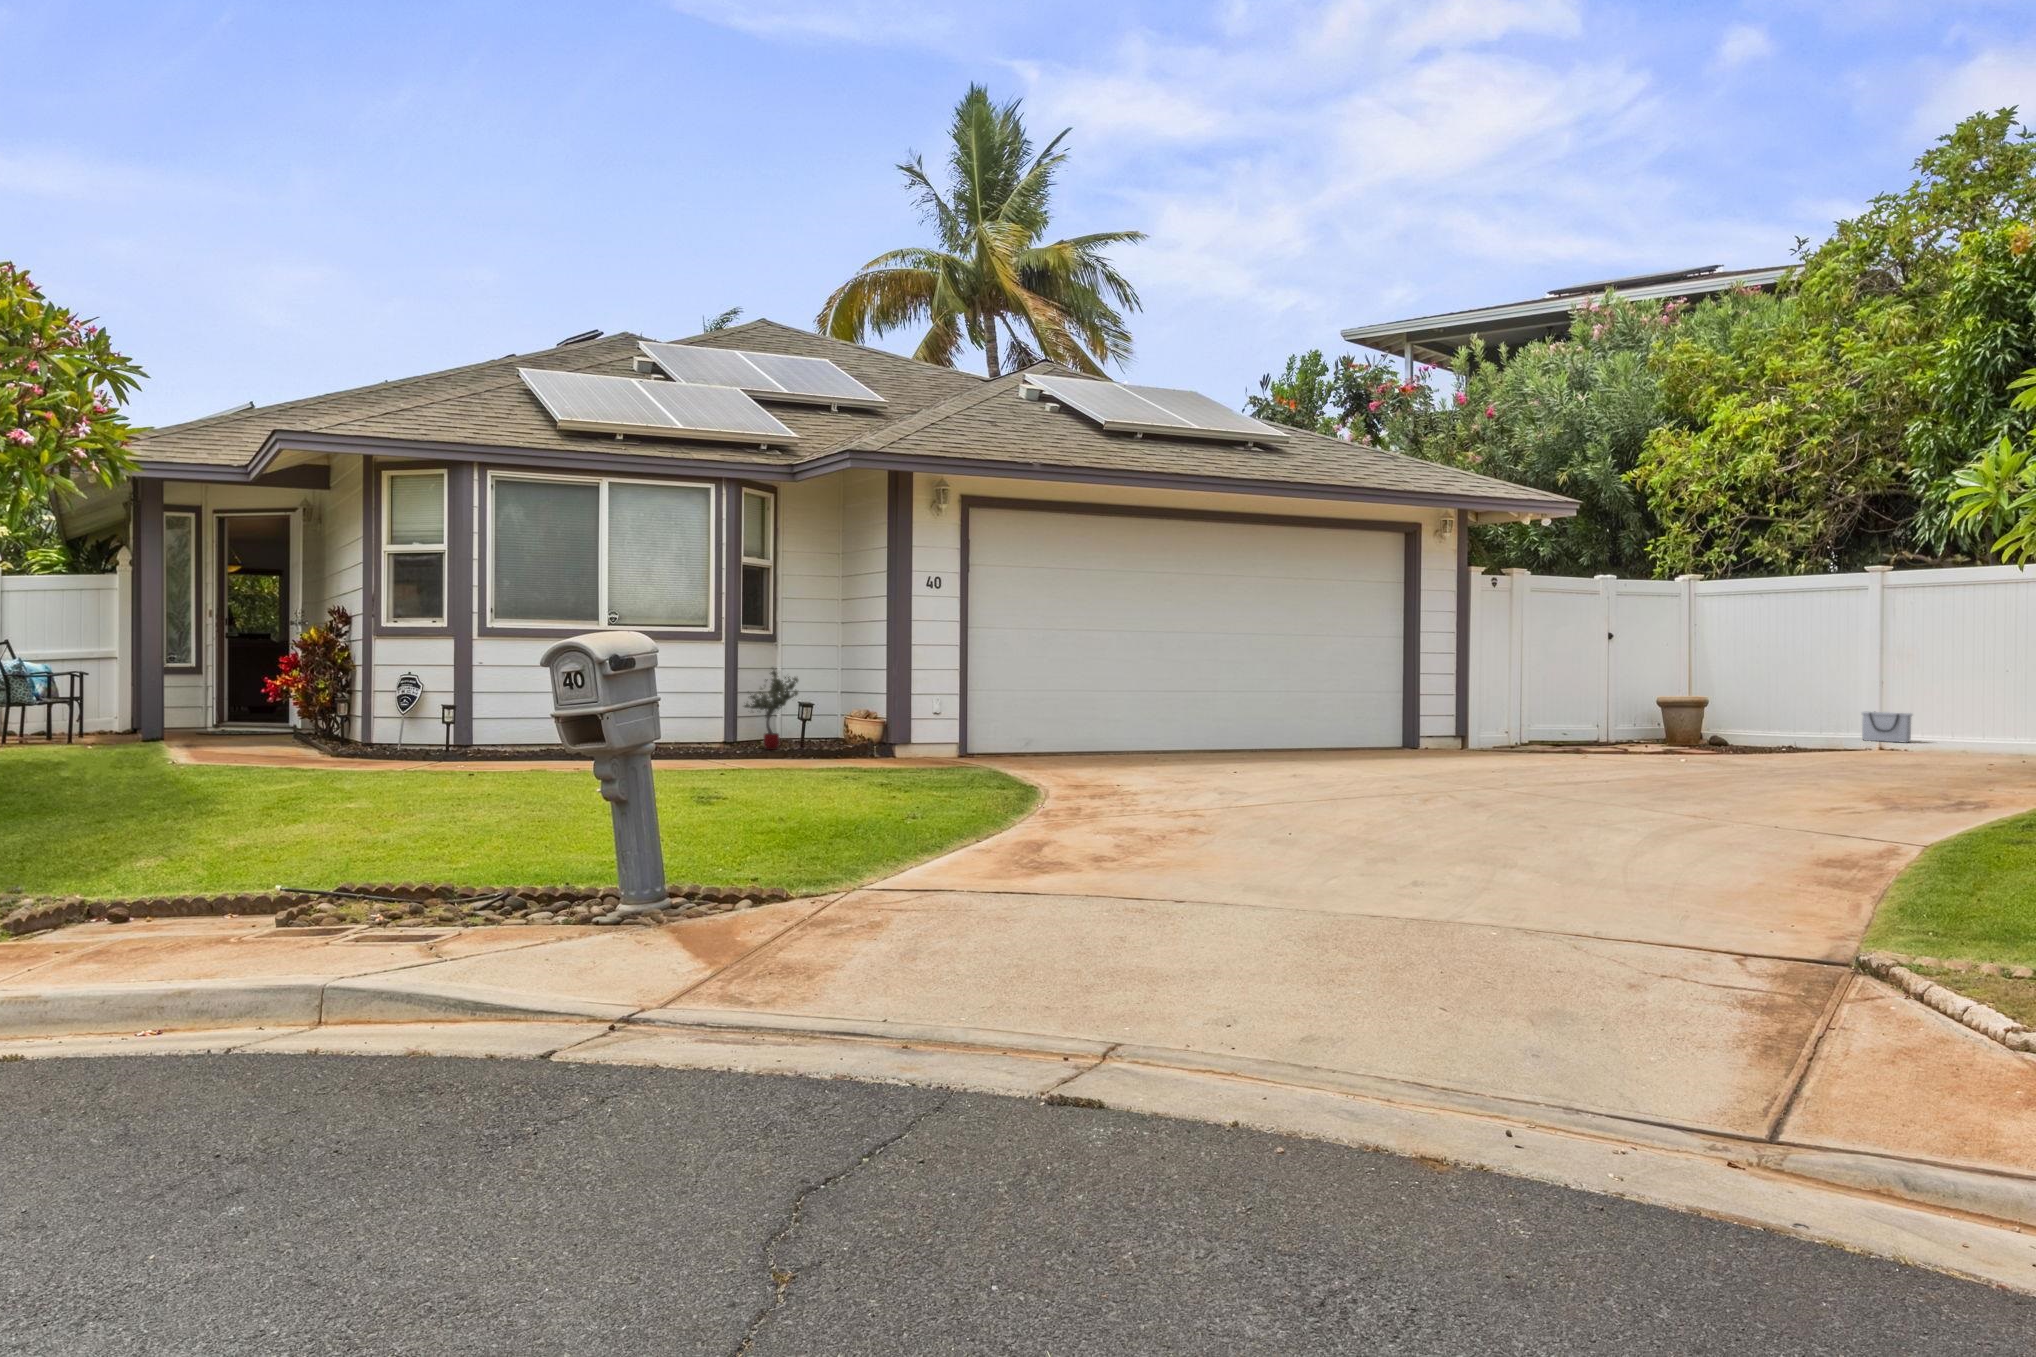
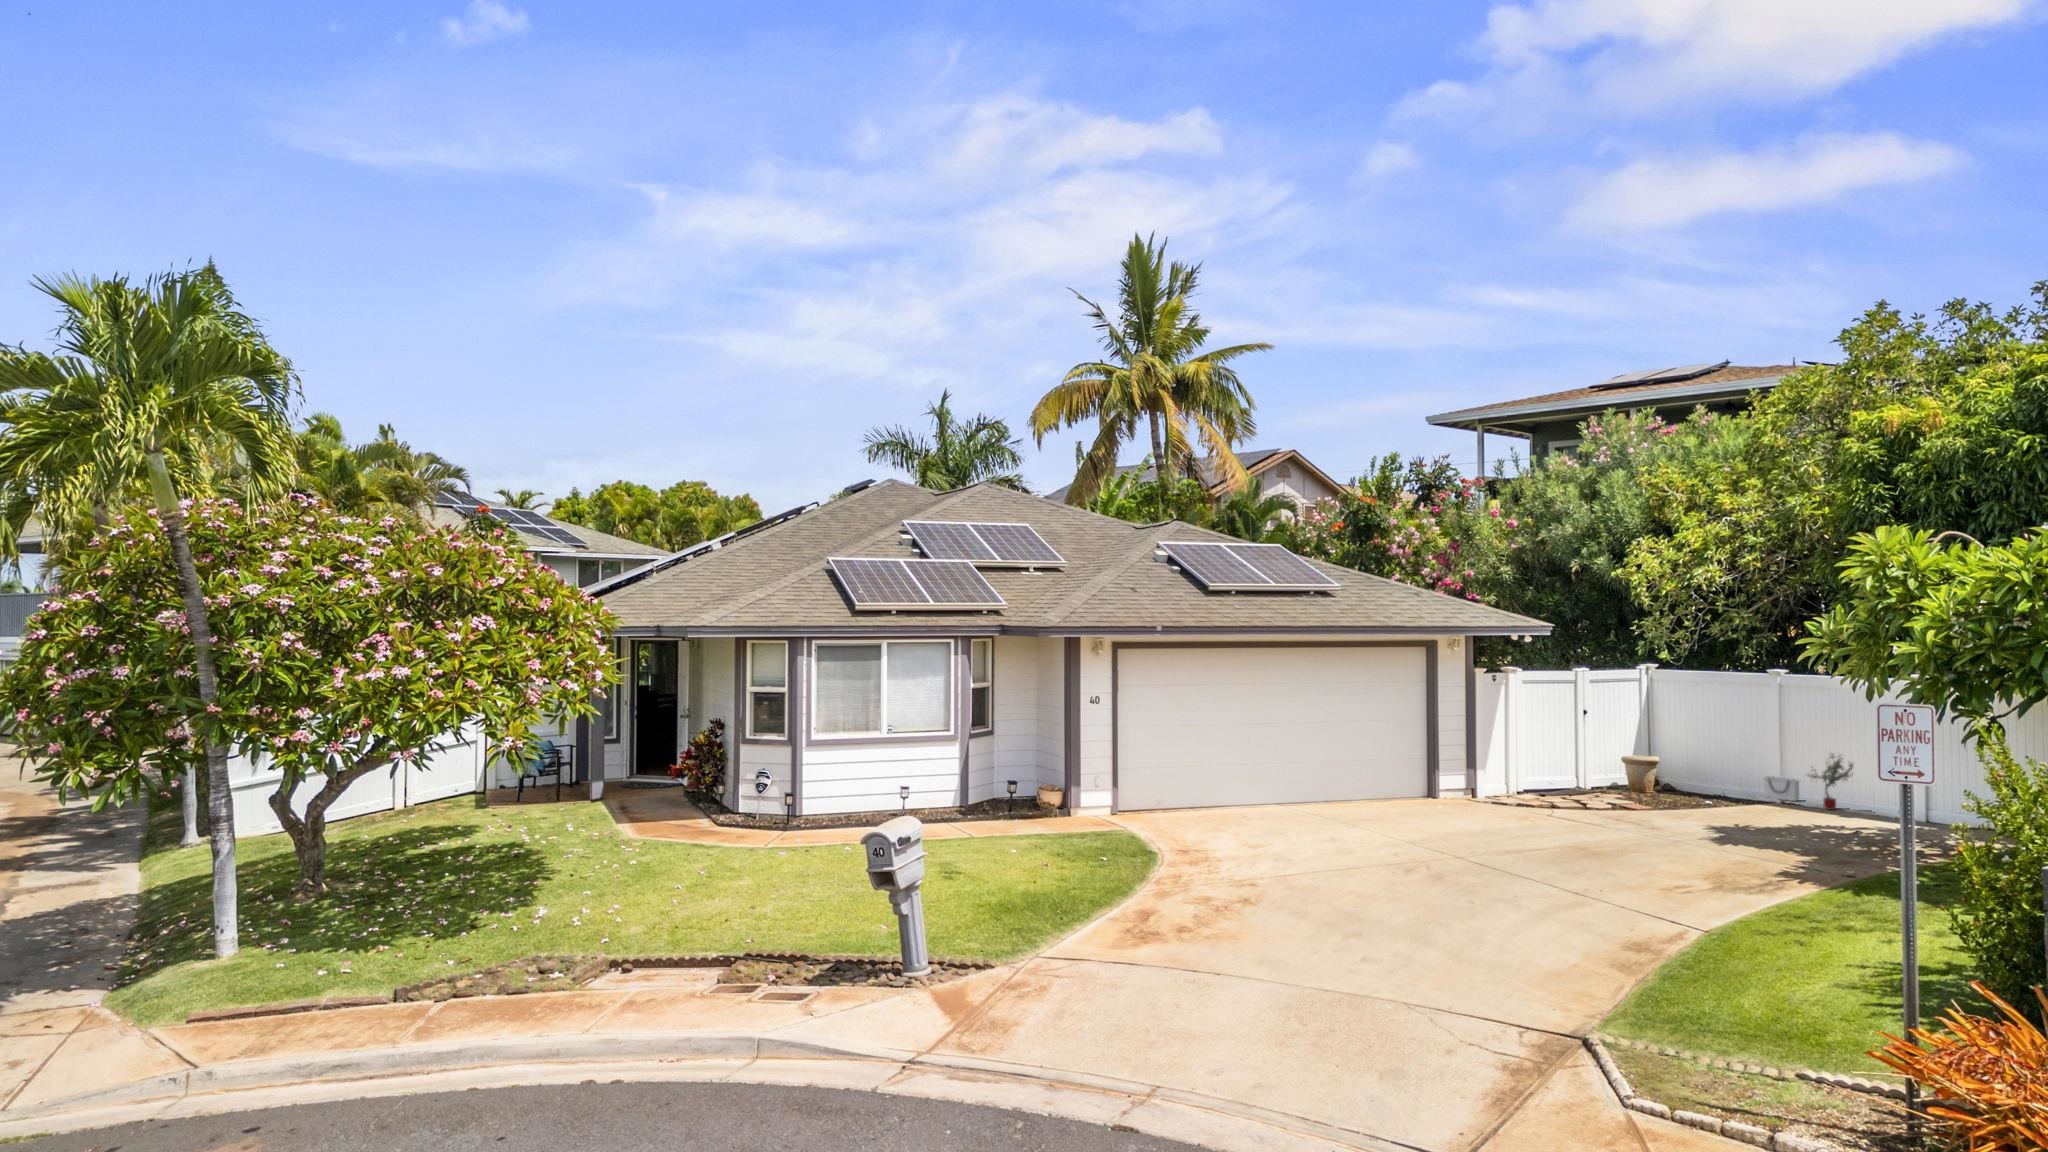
potted tree: present [744,668,798,750] -> present [1807,754,1853,810]

